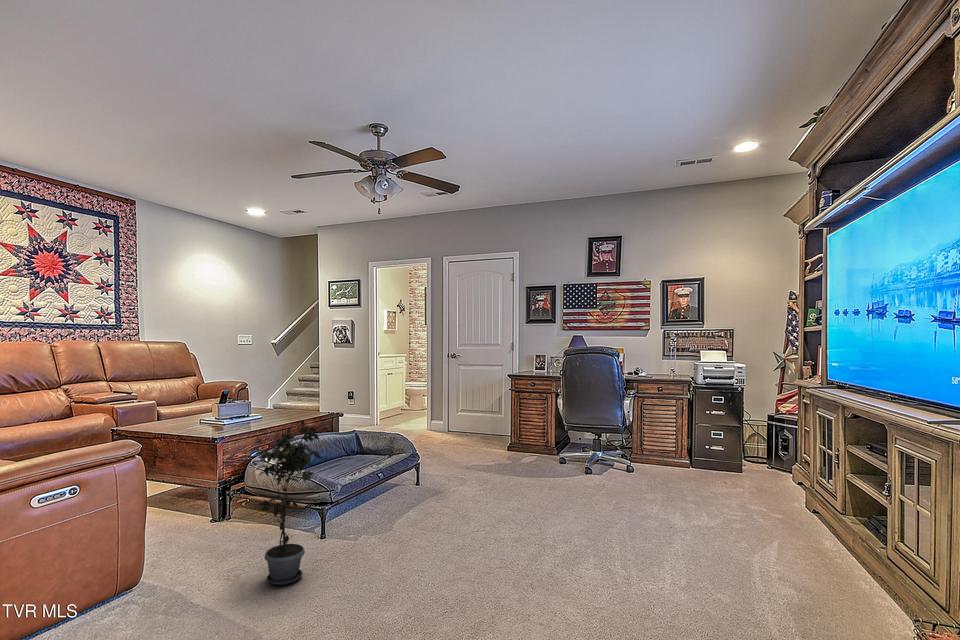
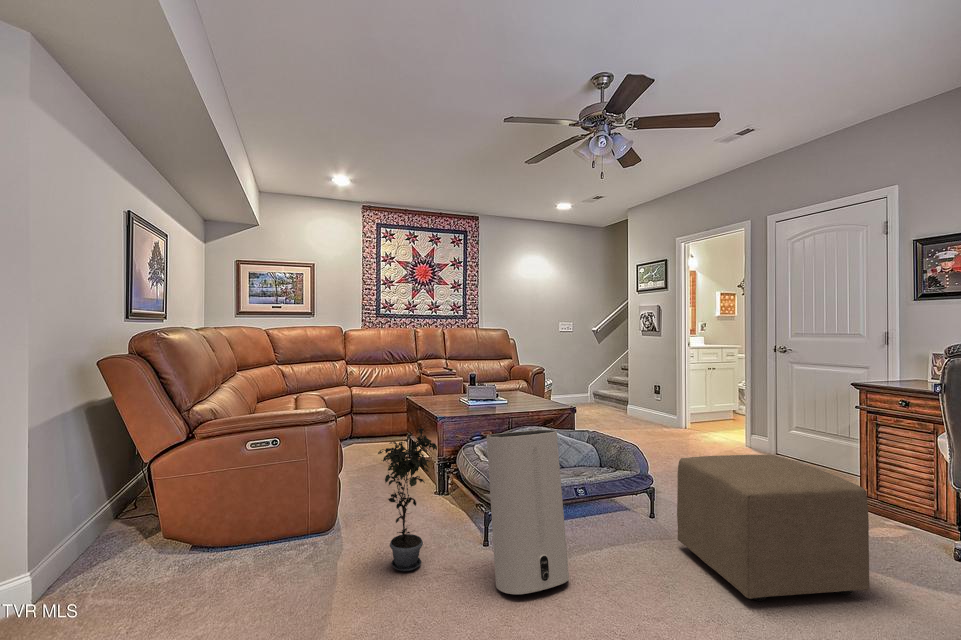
air purifier: none [370,406,444,557] -> present [487,430,569,594]
ottoman: none [475,414,586,504] -> present [677,455,869,601]

